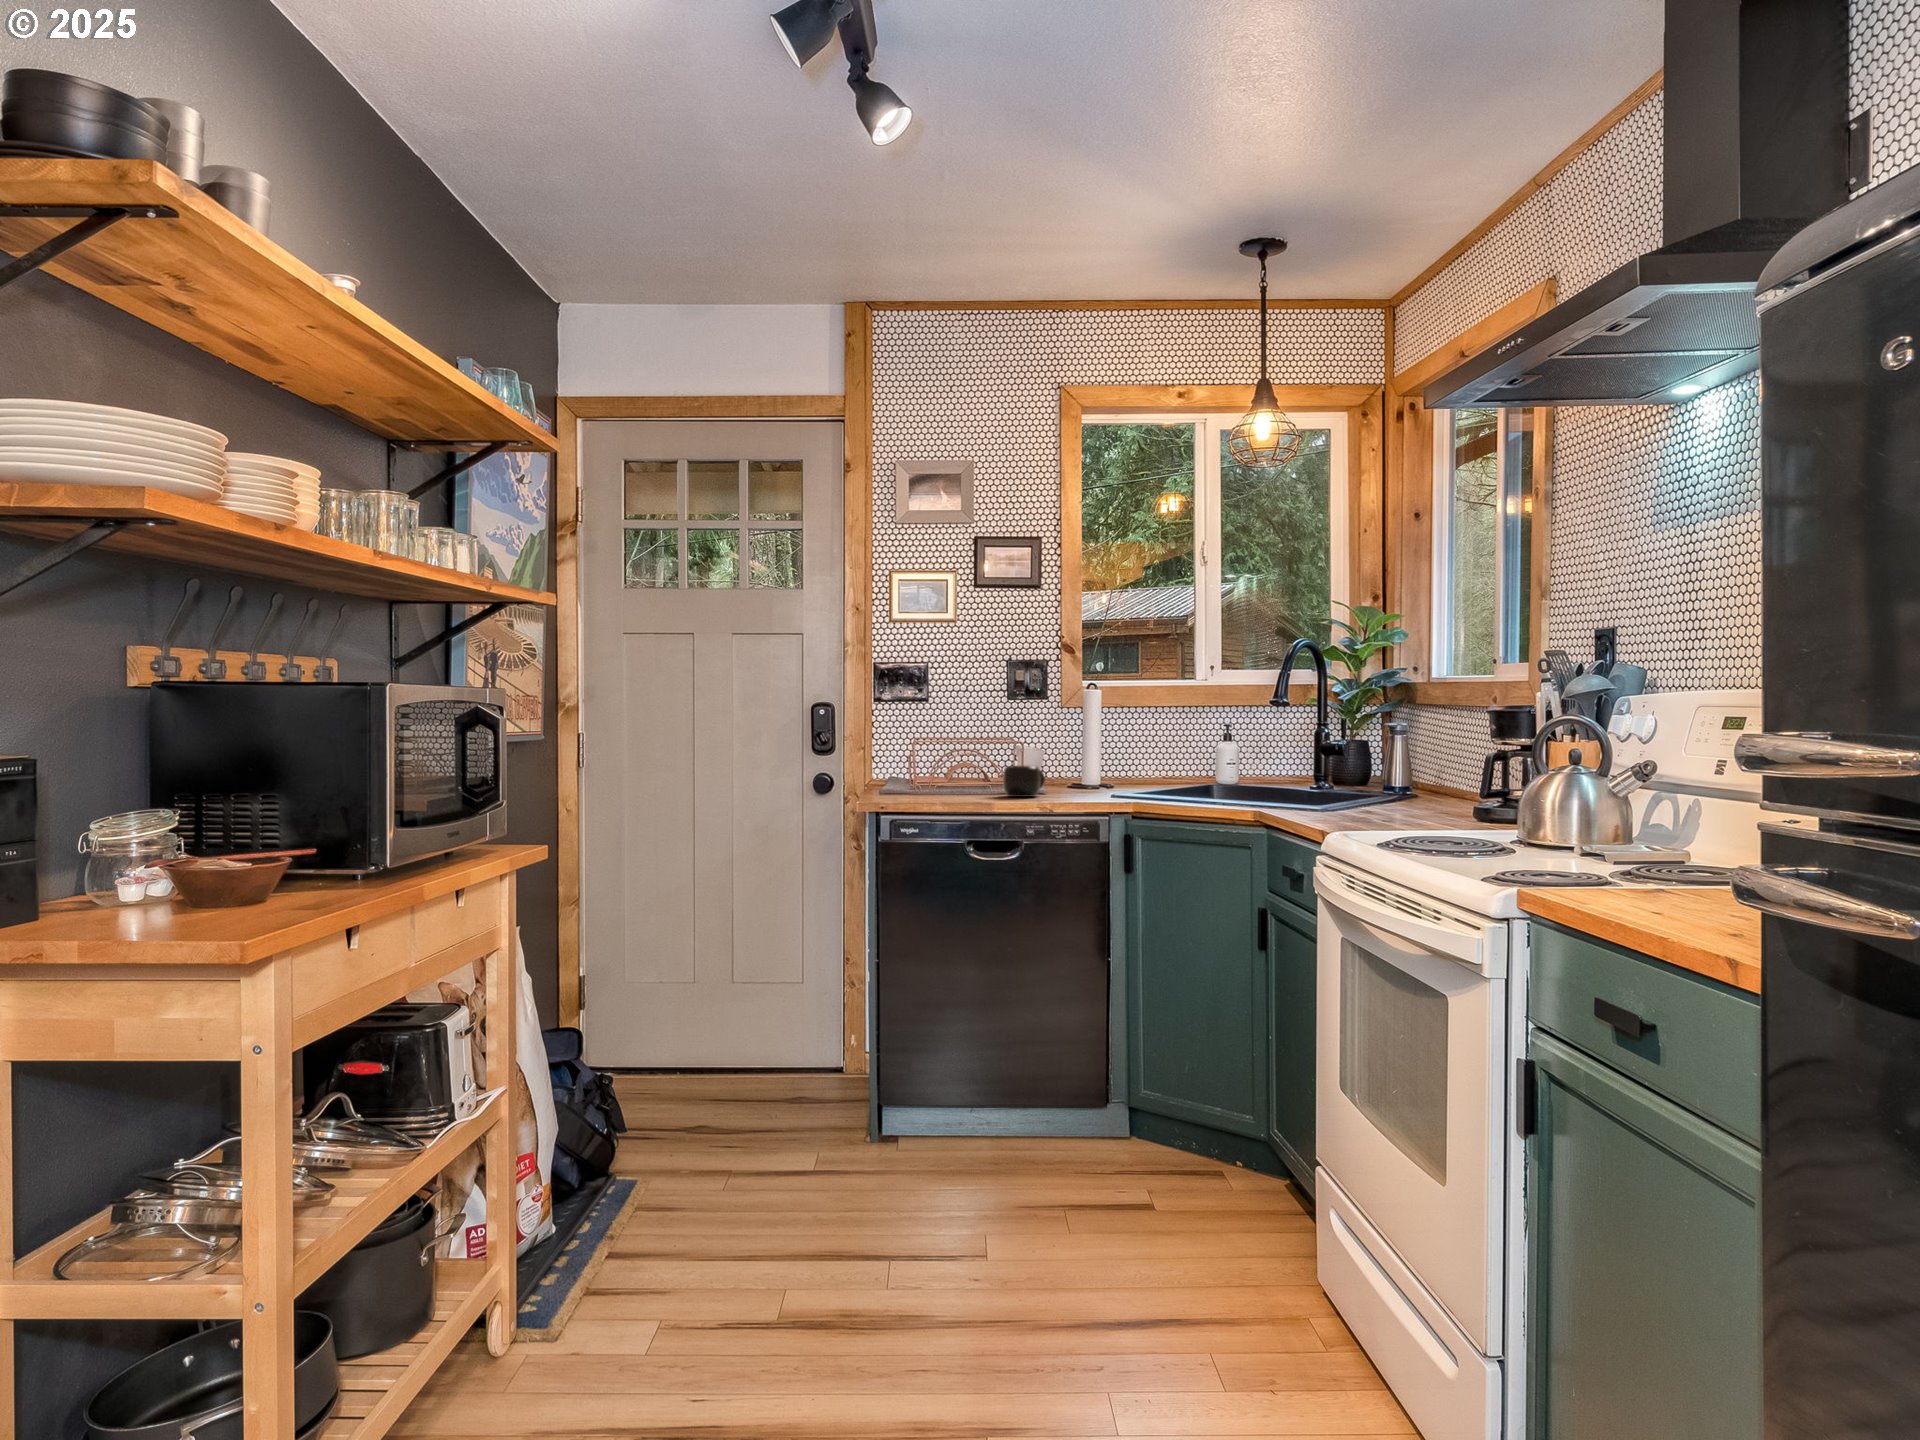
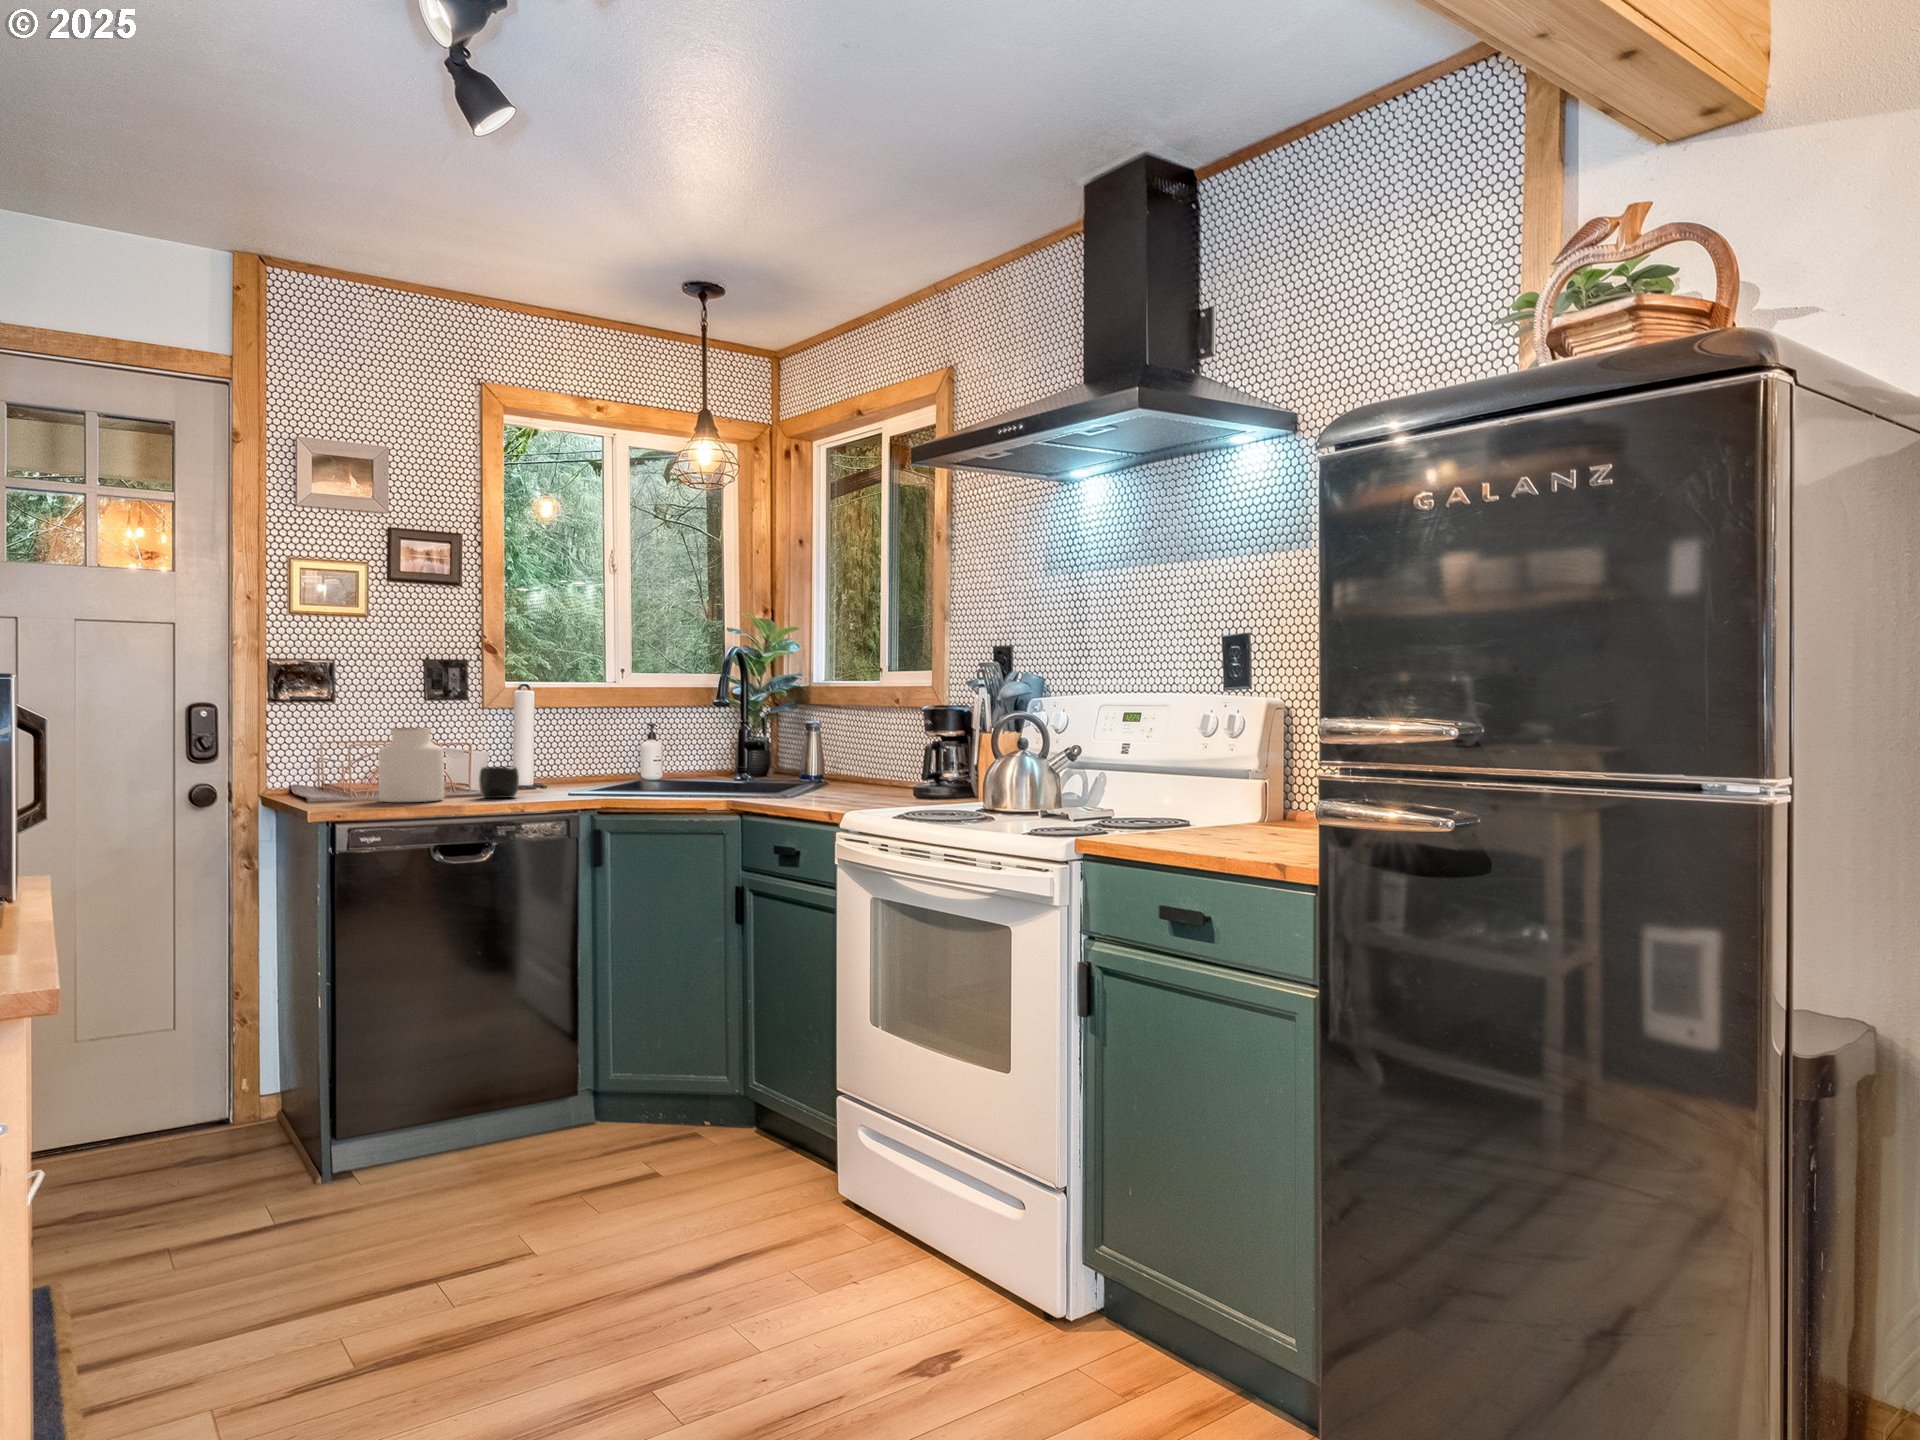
jar: none [911,726,968,797] -> present [378,728,444,802]

